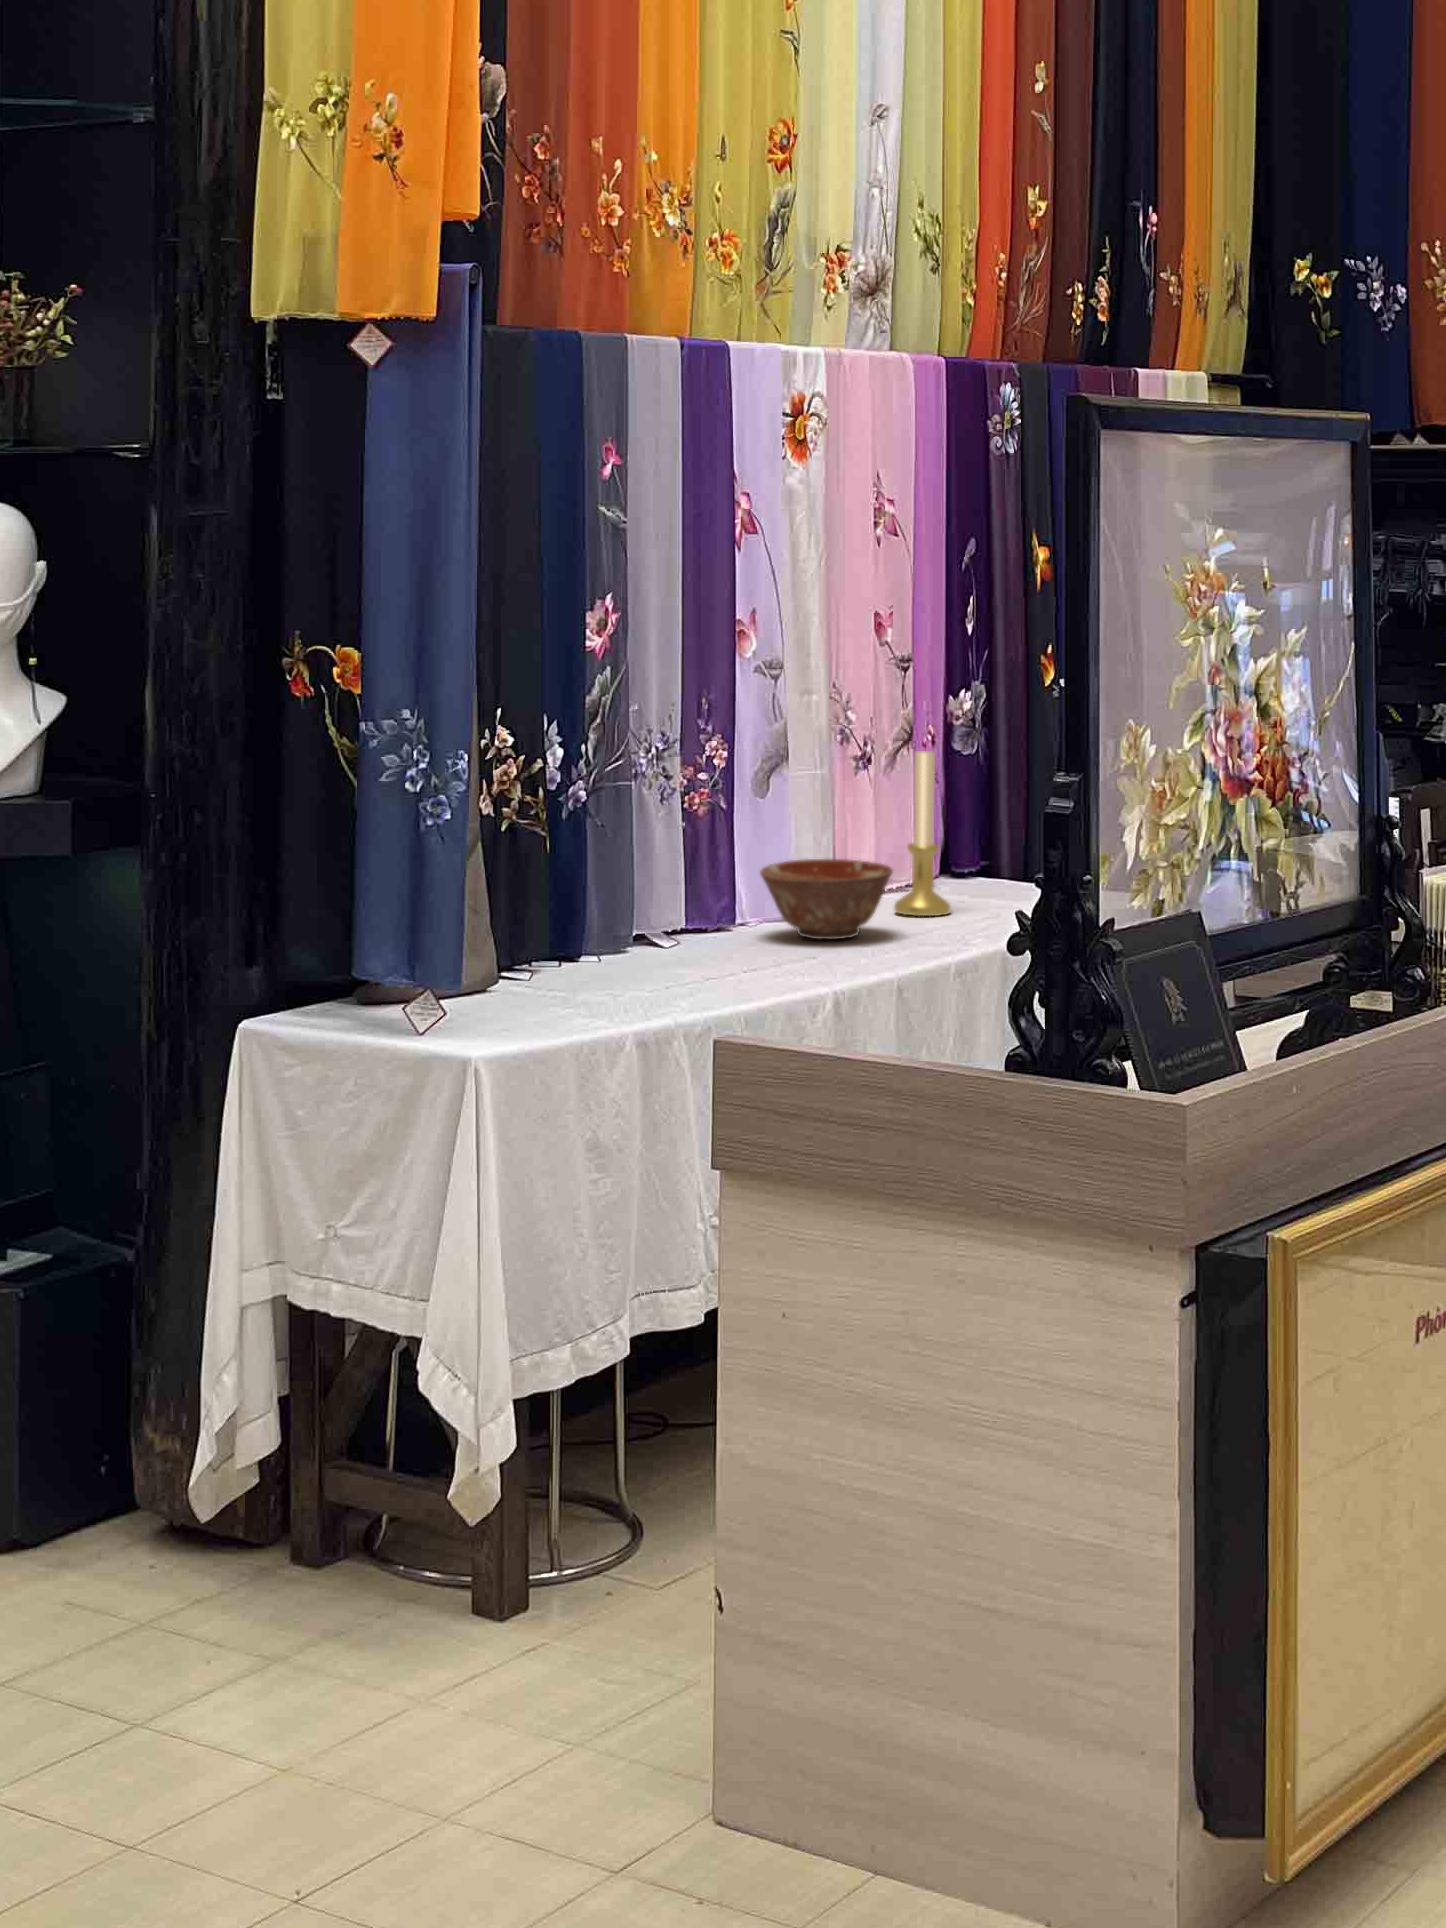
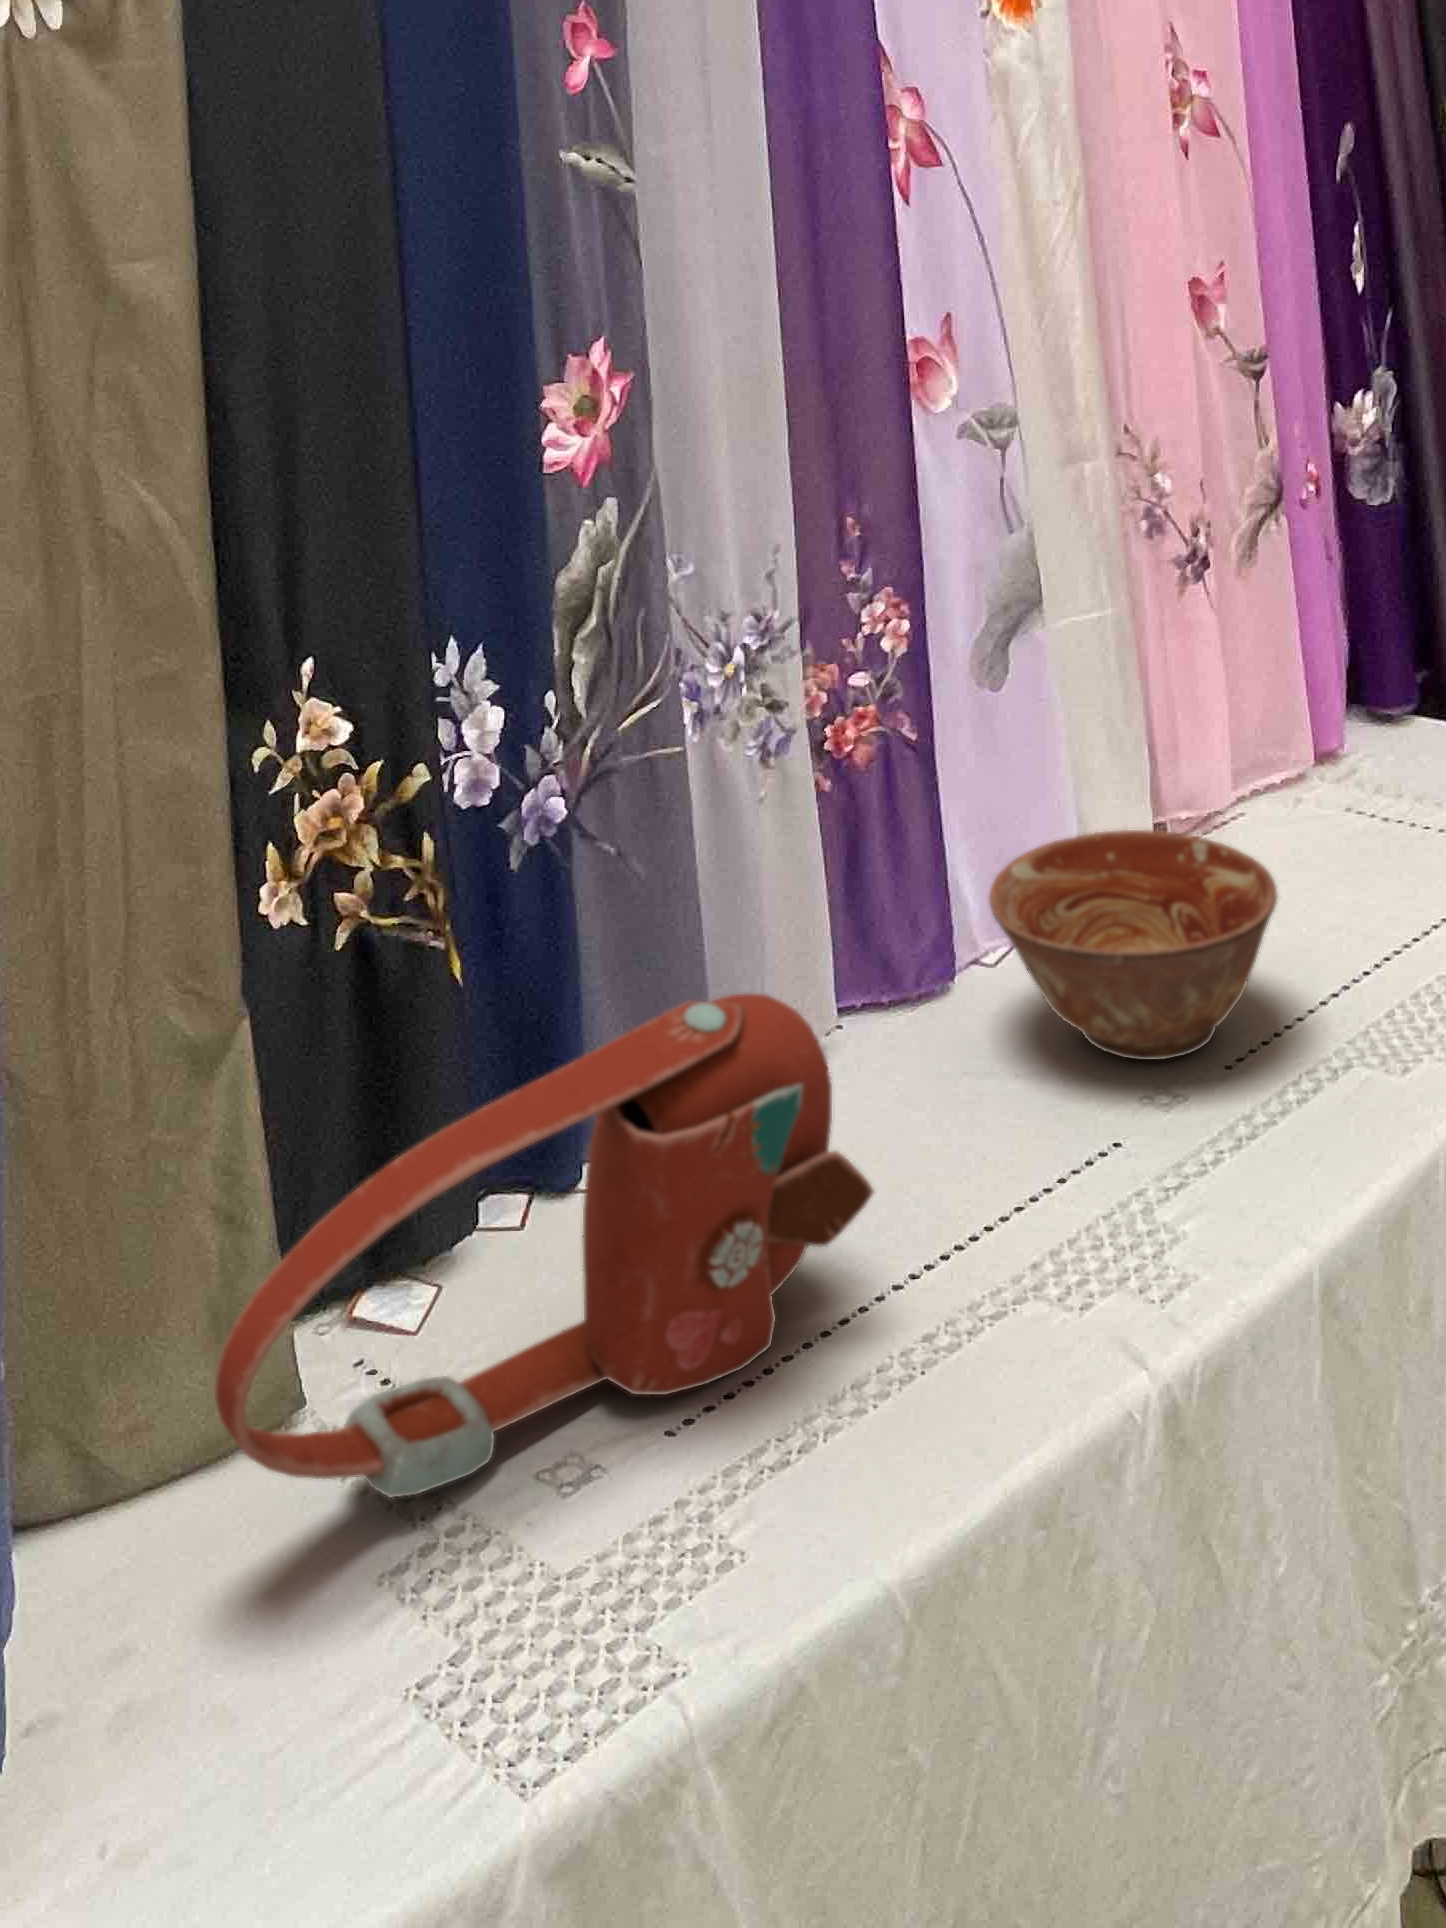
candle holder: present [894,746,951,916] -> none [1280,556,1398,916]
handbag: none [503,847,725,992] -> present [215,993,874,1497]

